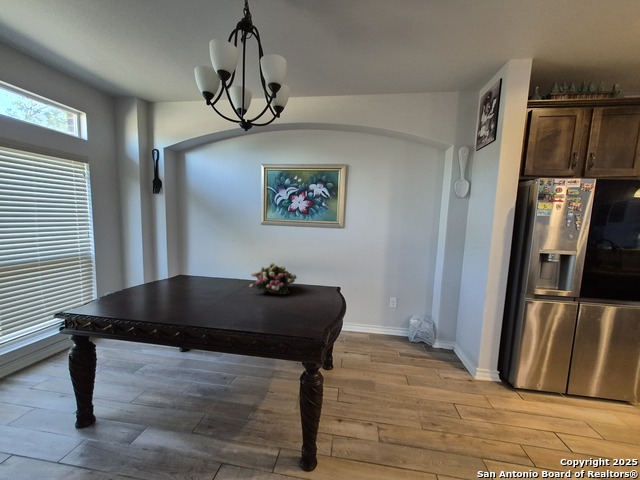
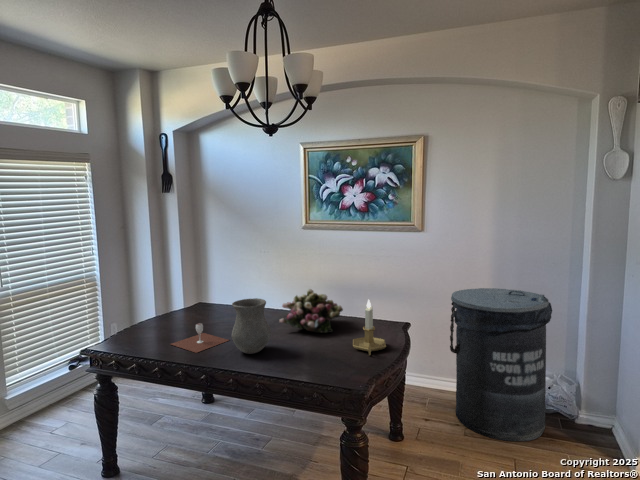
trash can: none [361,265,424,362] -> present [450,288,552,441]
vase: none [213,268,246,311] -> present [231,298,271,354]
candlestick: none [306,268,331,309] -> present [353,299,386,355]
wine glass: none [158,288,210,312] -> present [171,323,229,353]

